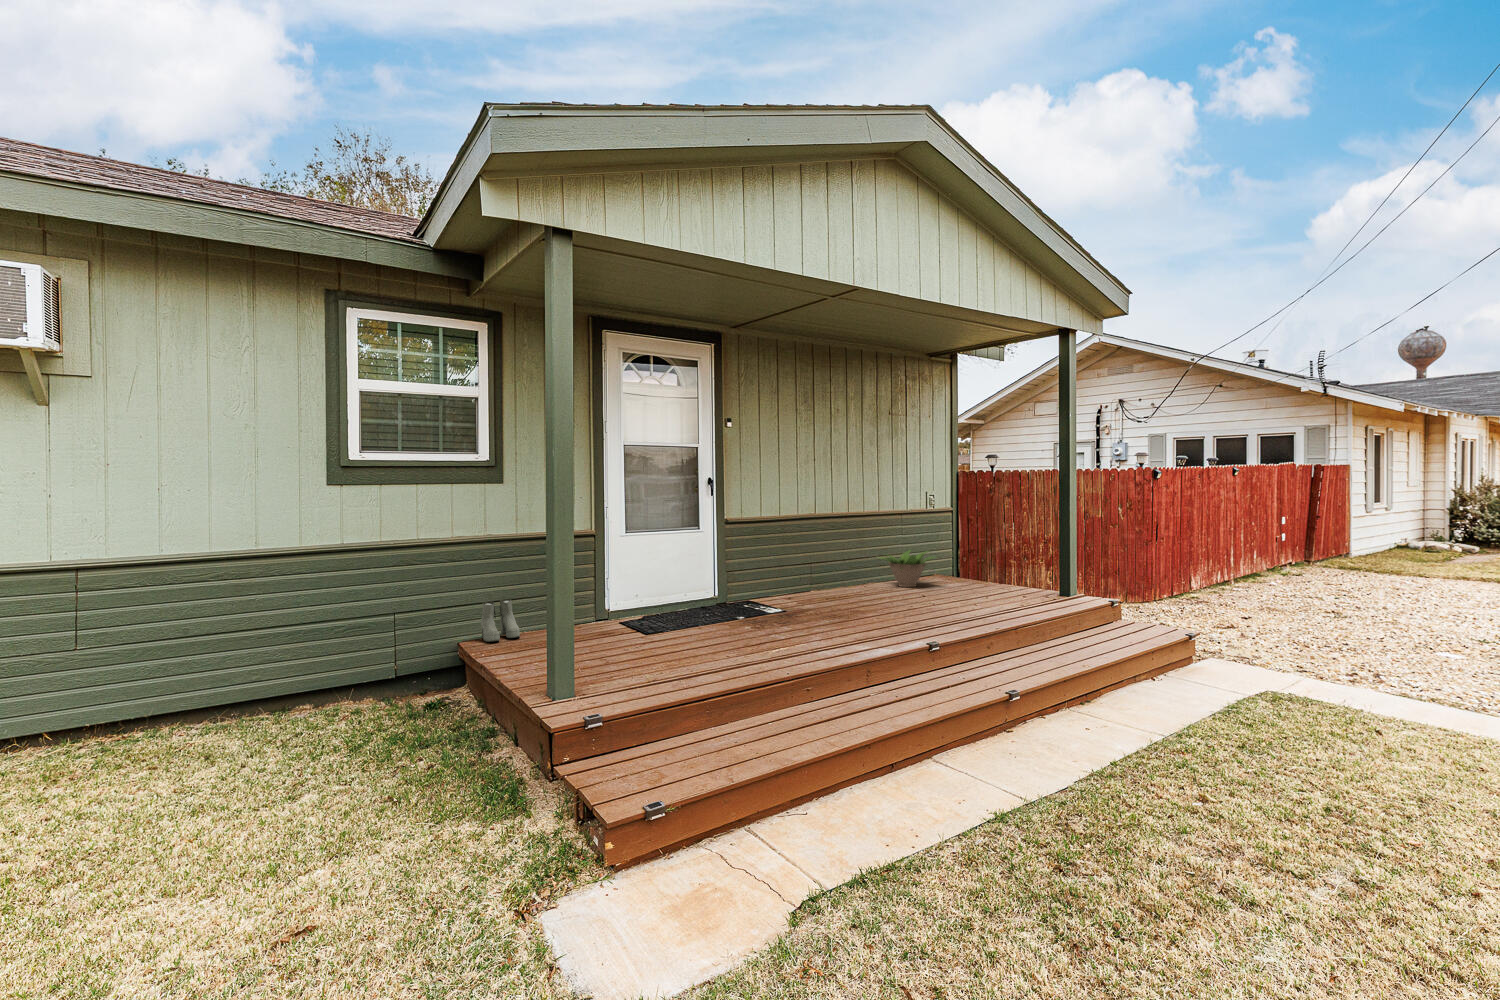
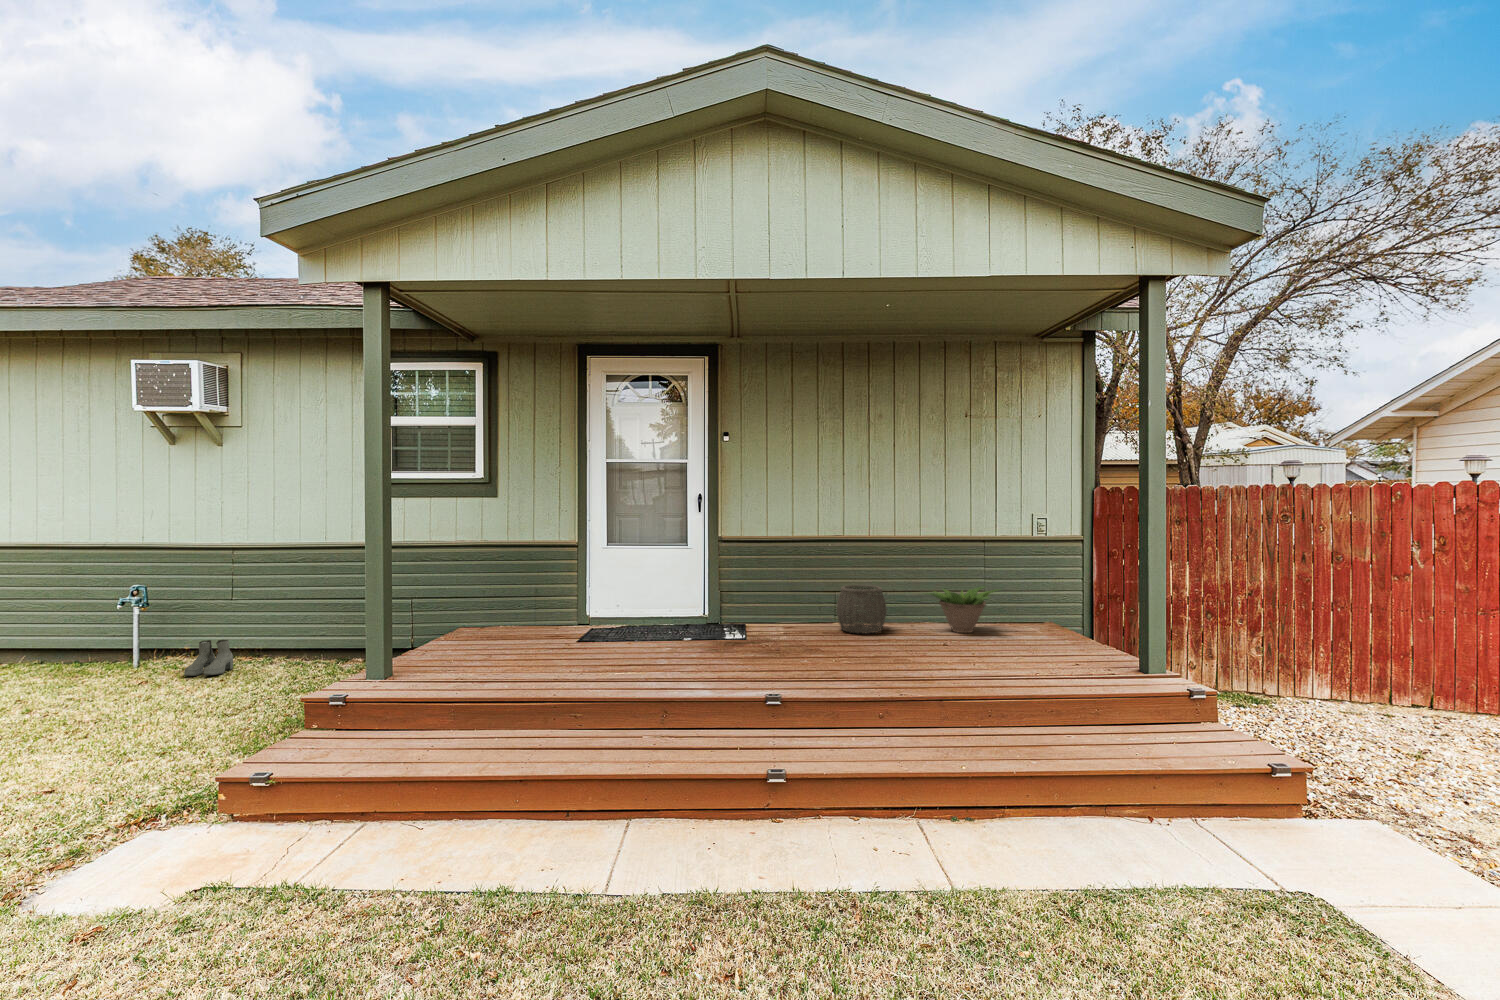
woven basket: none [821,555,865,596] -> present [837,585,887,634]
boots: present [481,599,520,642] -> present [184,640,233,676]

